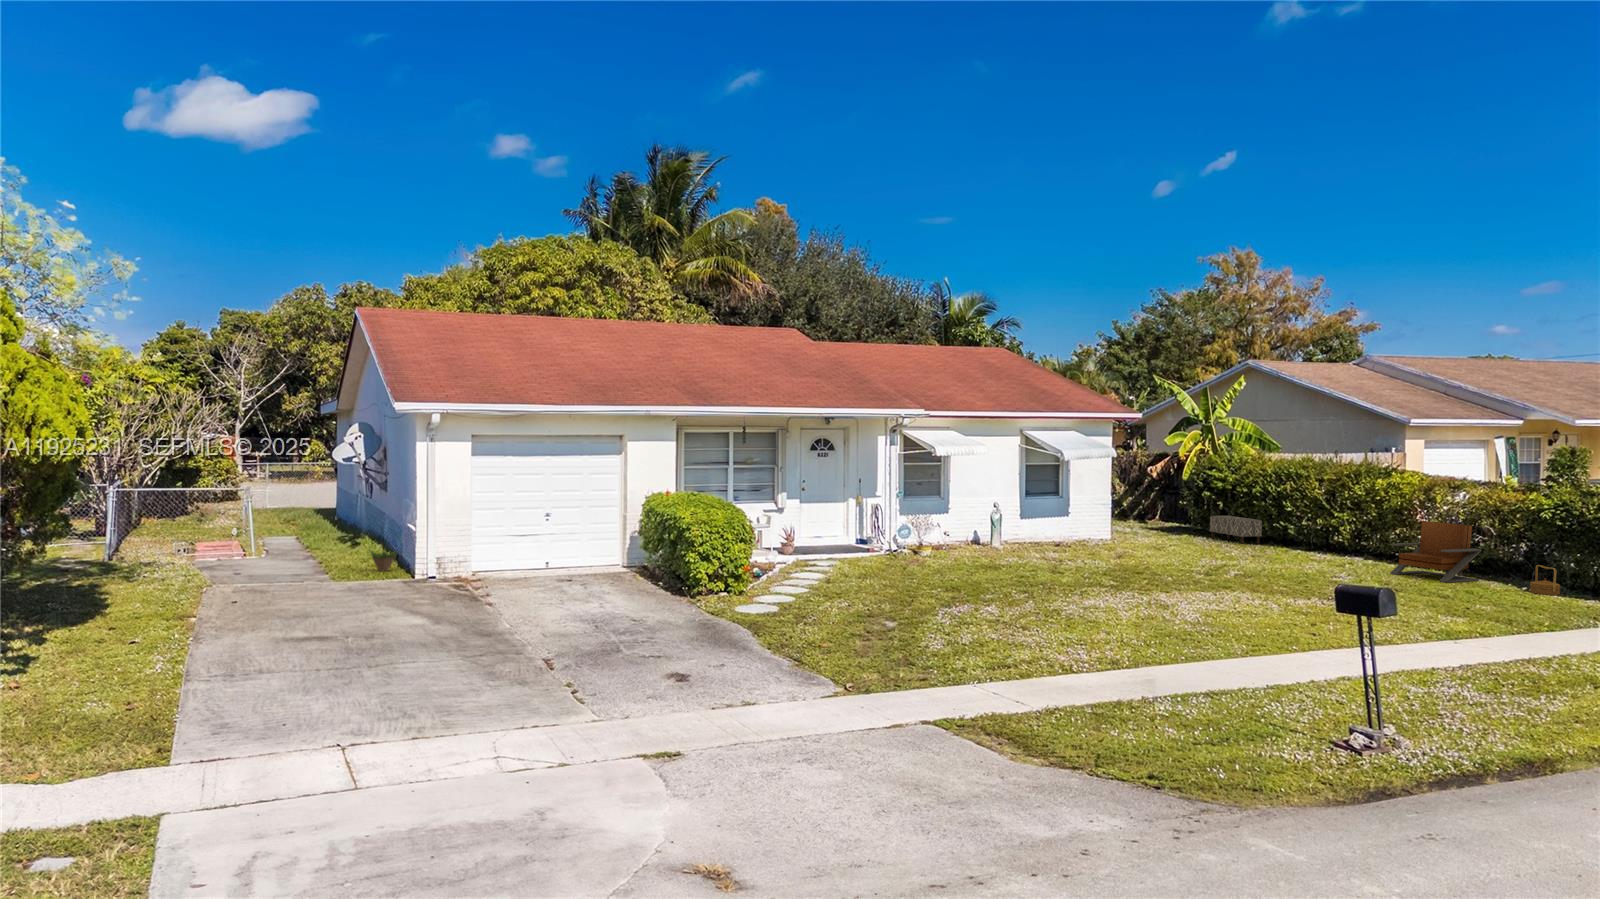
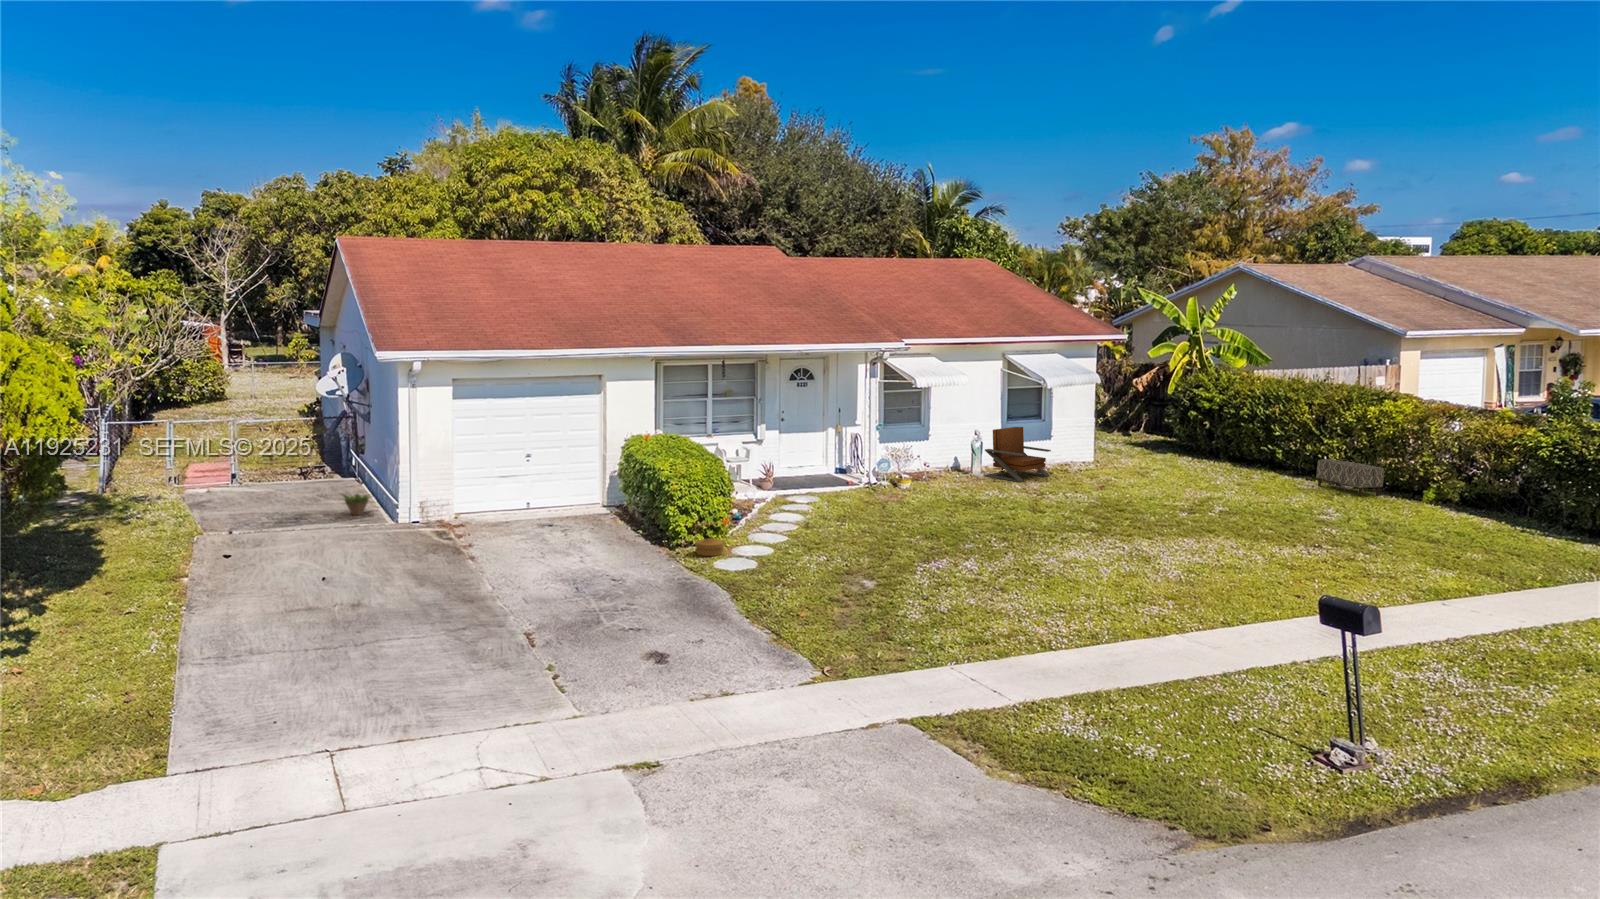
bench: present [1210,516,1262,544] -> present [1316,459,1384,496]
lounge chair: present [1390,521,1482,583] -> present [985,427,1051,482]
woven basket: present [1530,565,1560,595] -> present [695,522,725,556]

